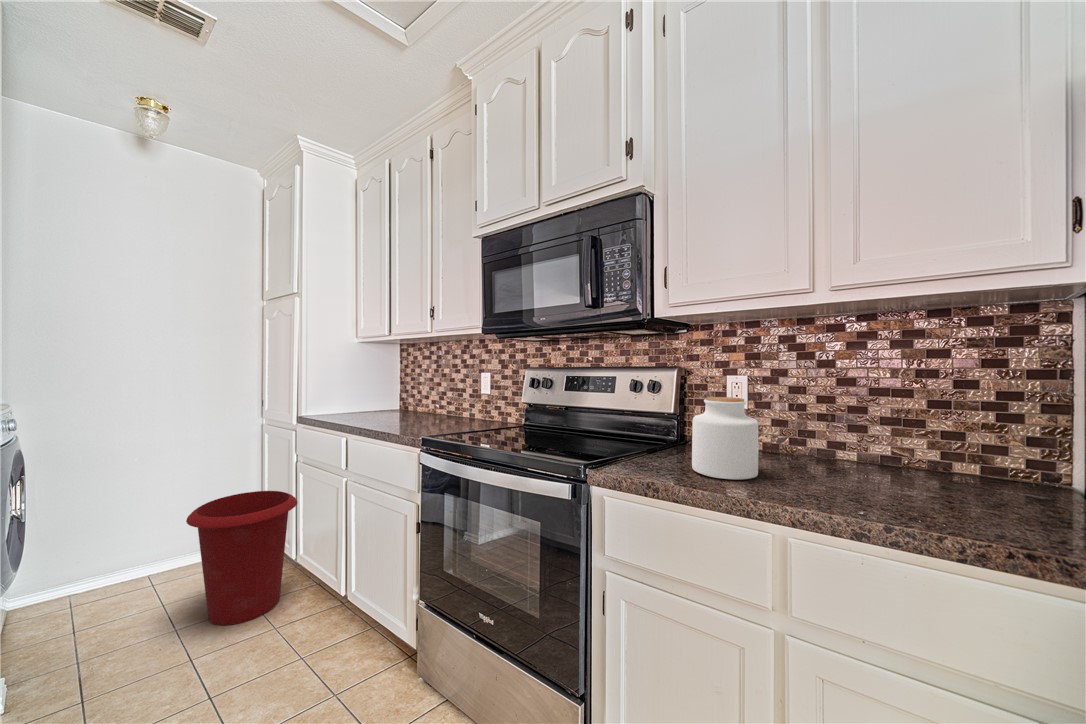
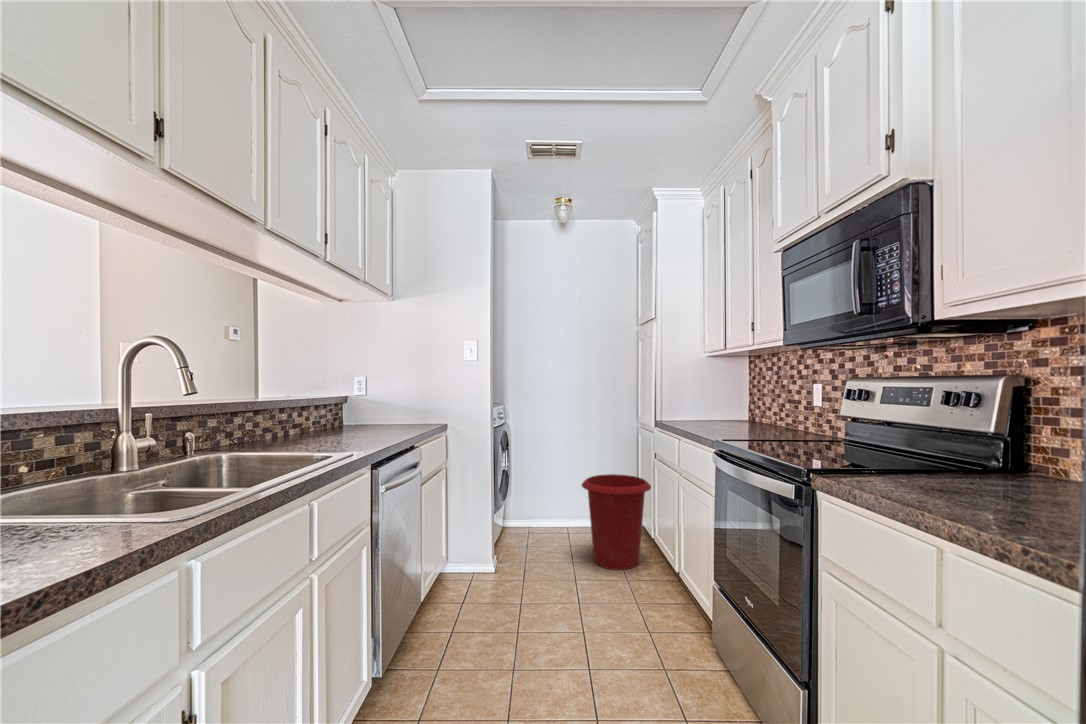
jar: present [692,397,758,480] -> none [918,407,1012,503]

